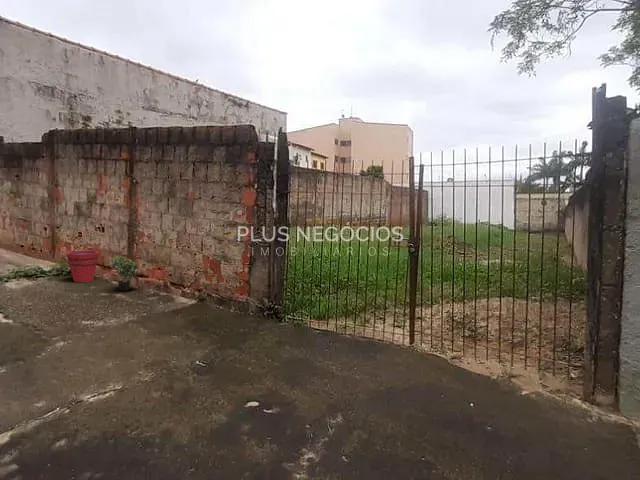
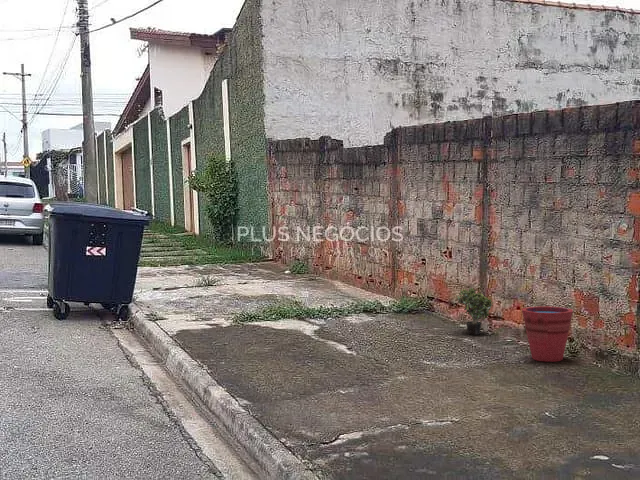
bucket: present [66,251,99,282] -> present [522,306,573,362]

